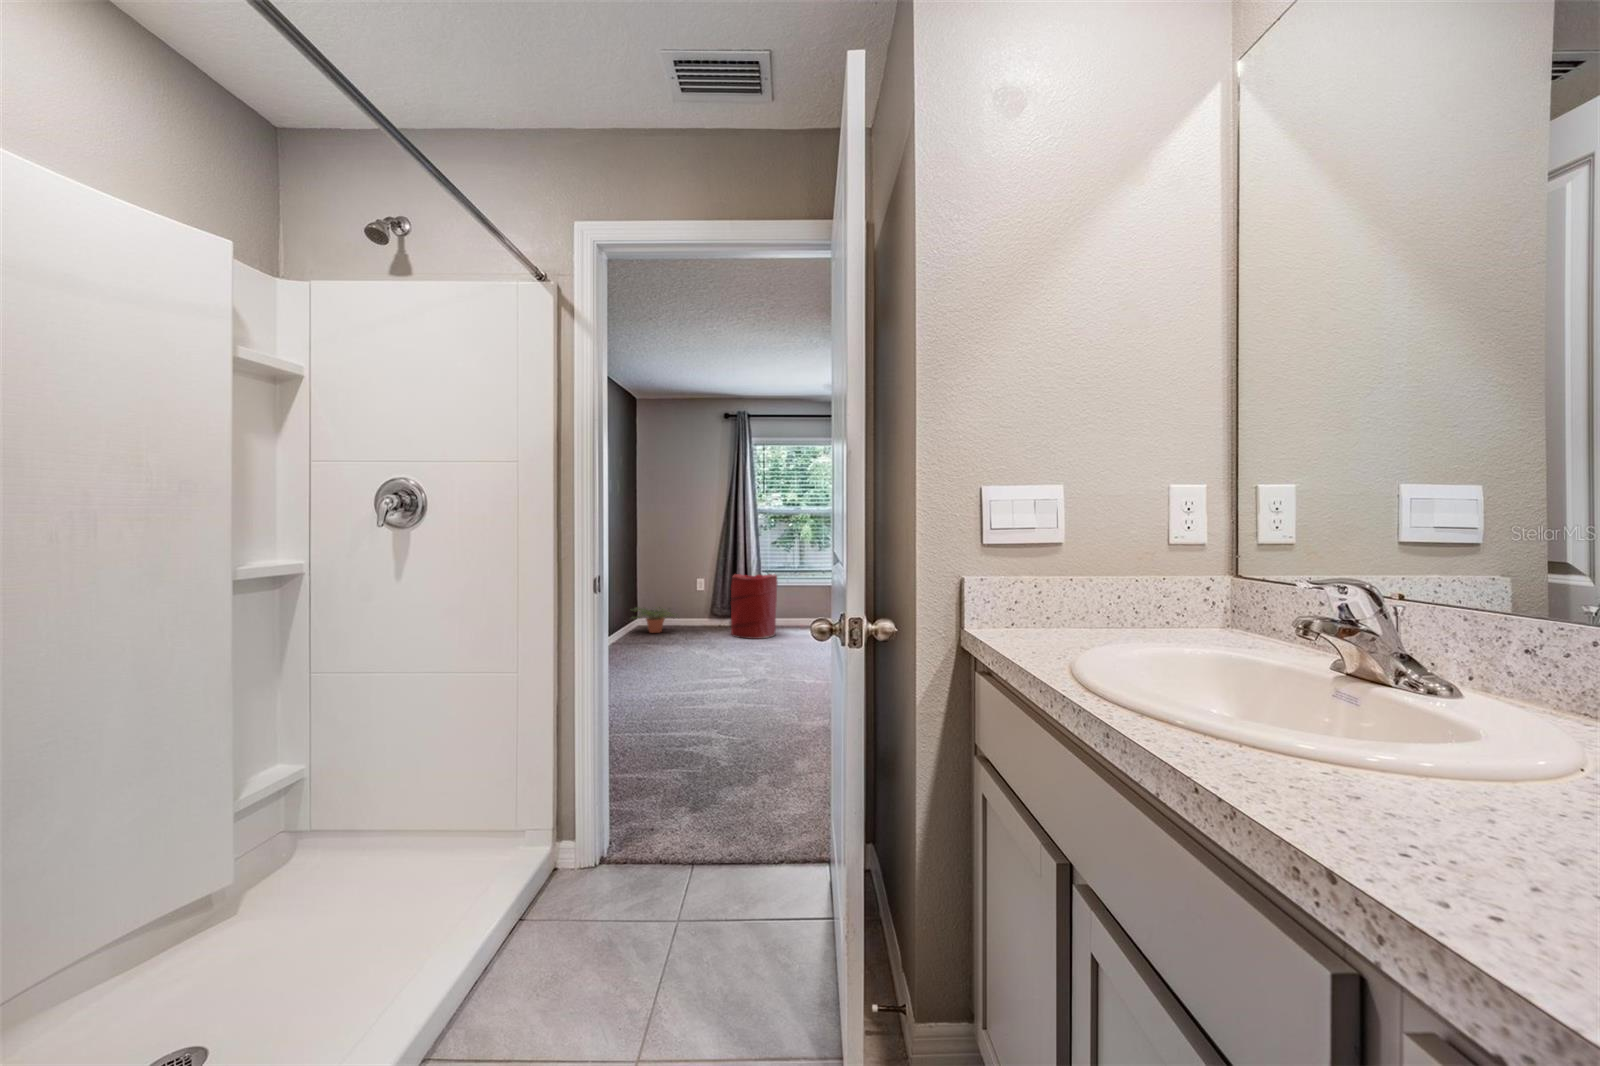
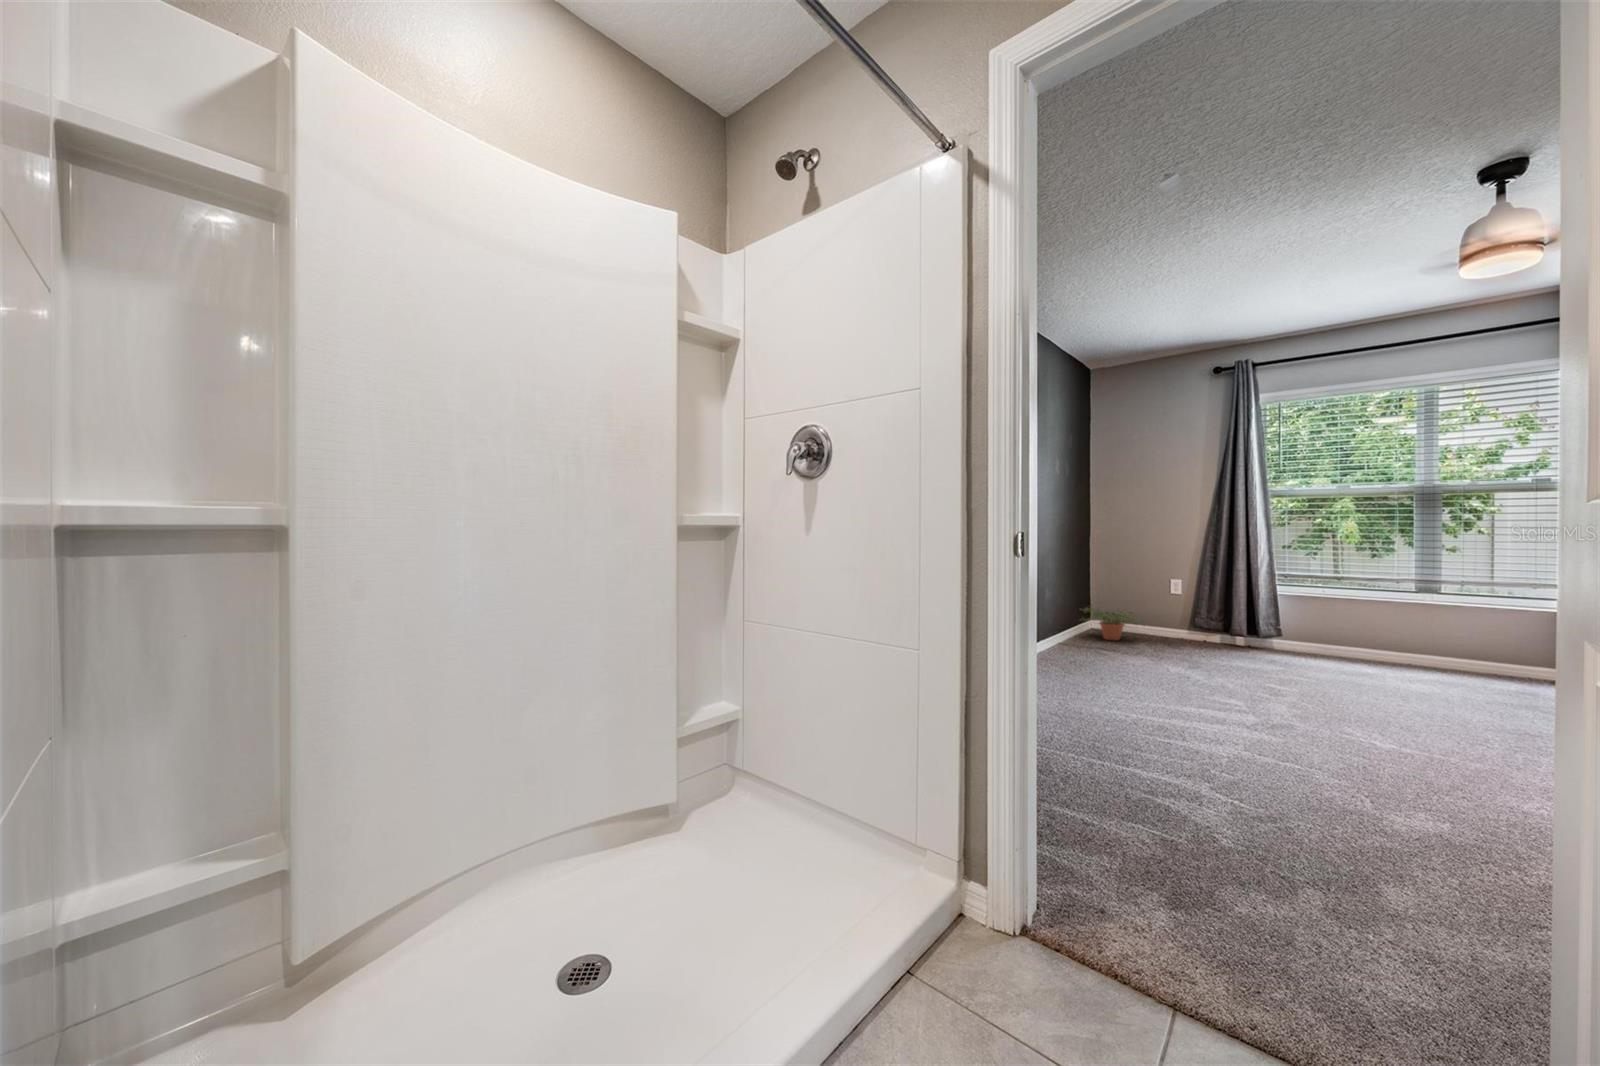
laundry hamper: present [731,574,778,639] -> none [1224,575,1306,666]

